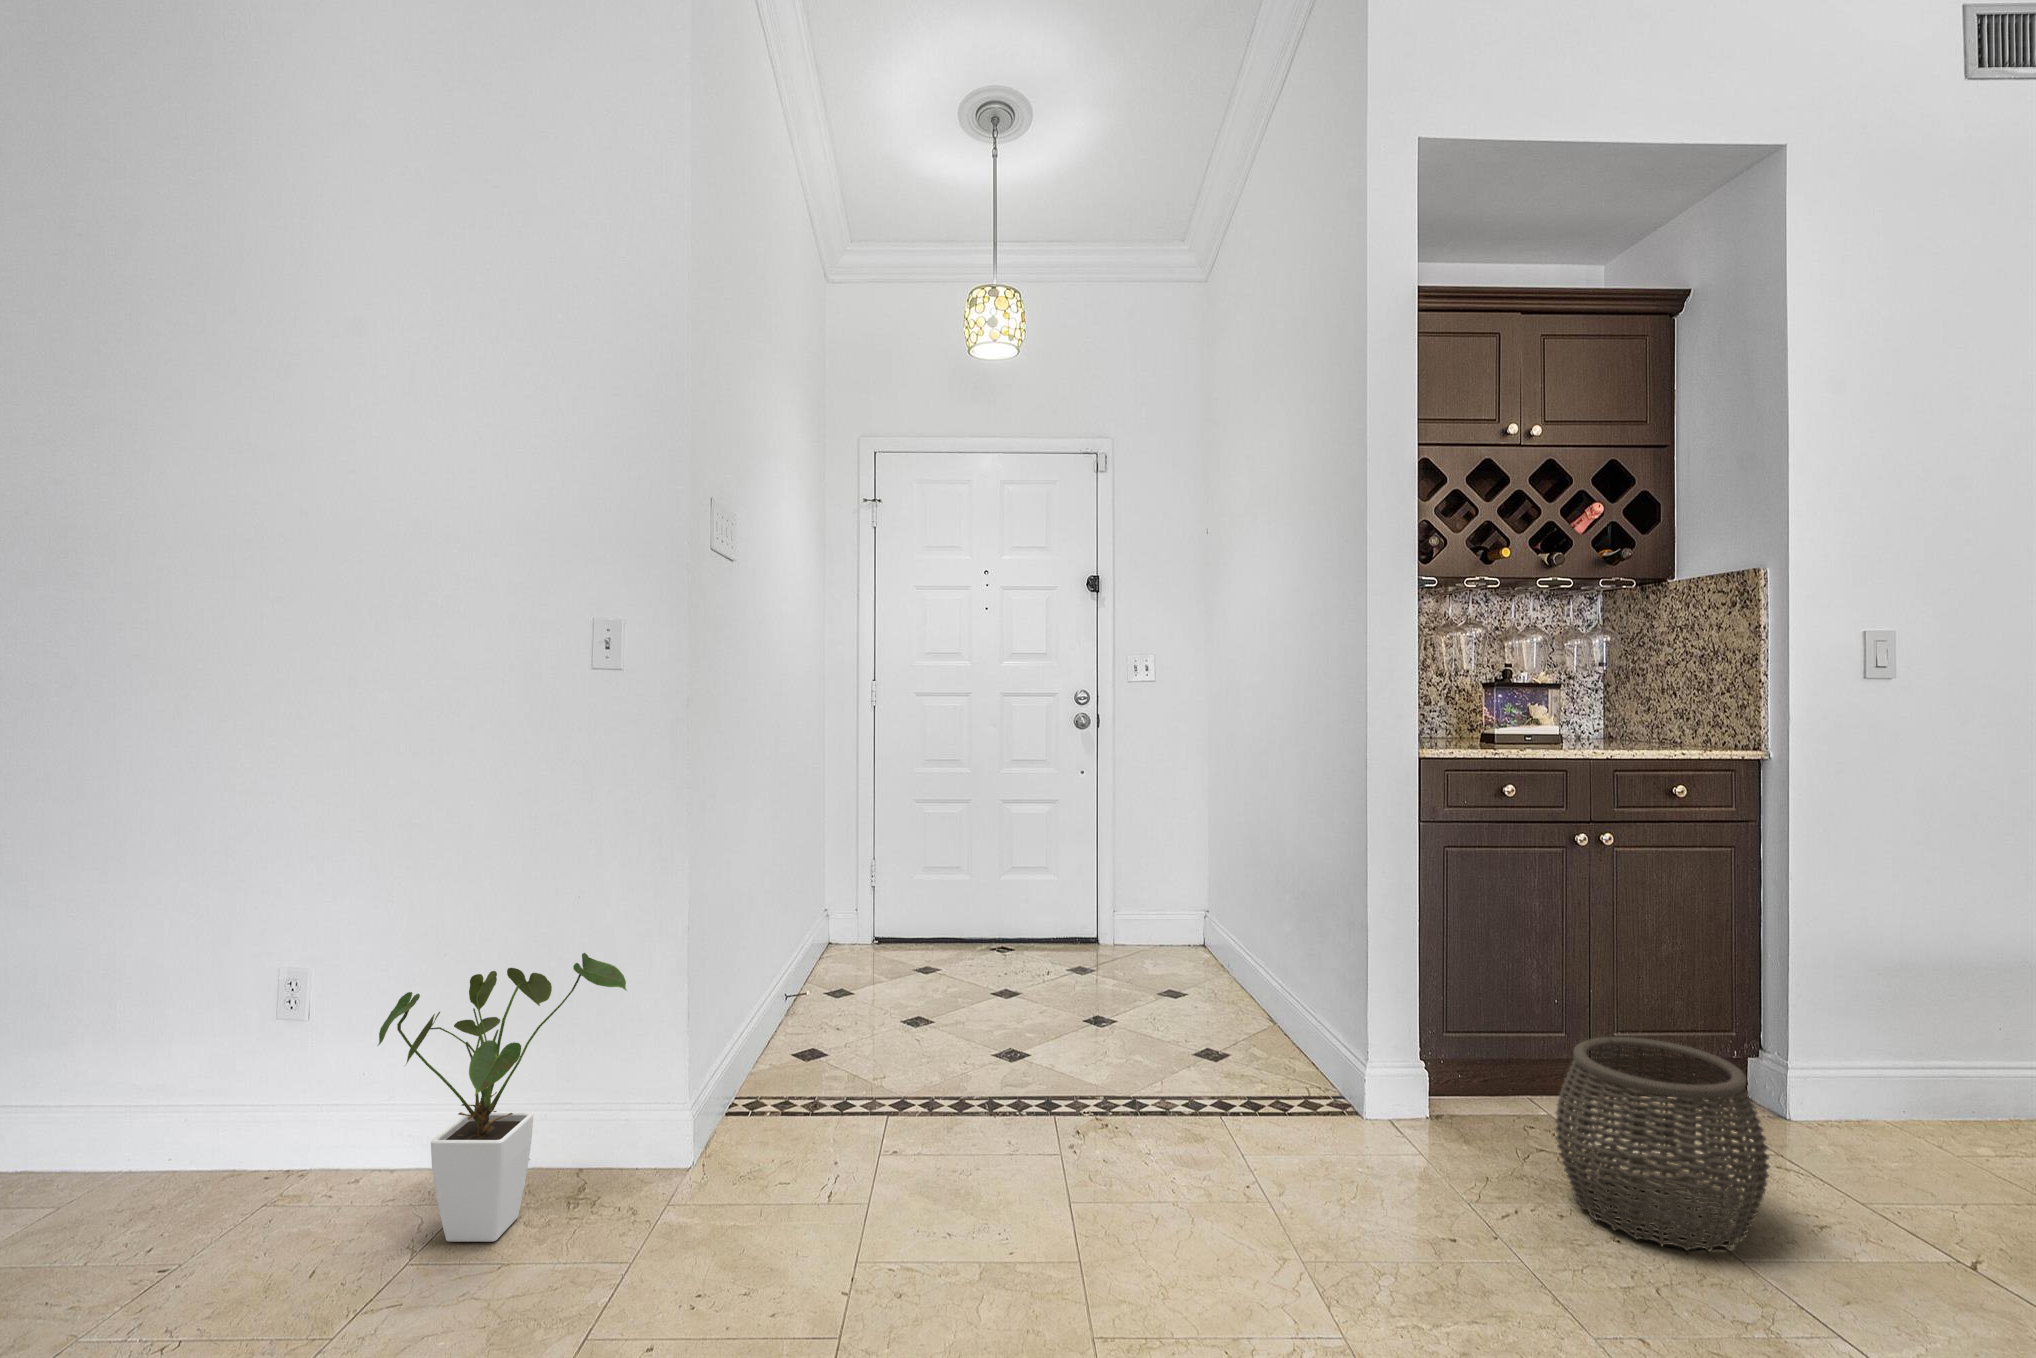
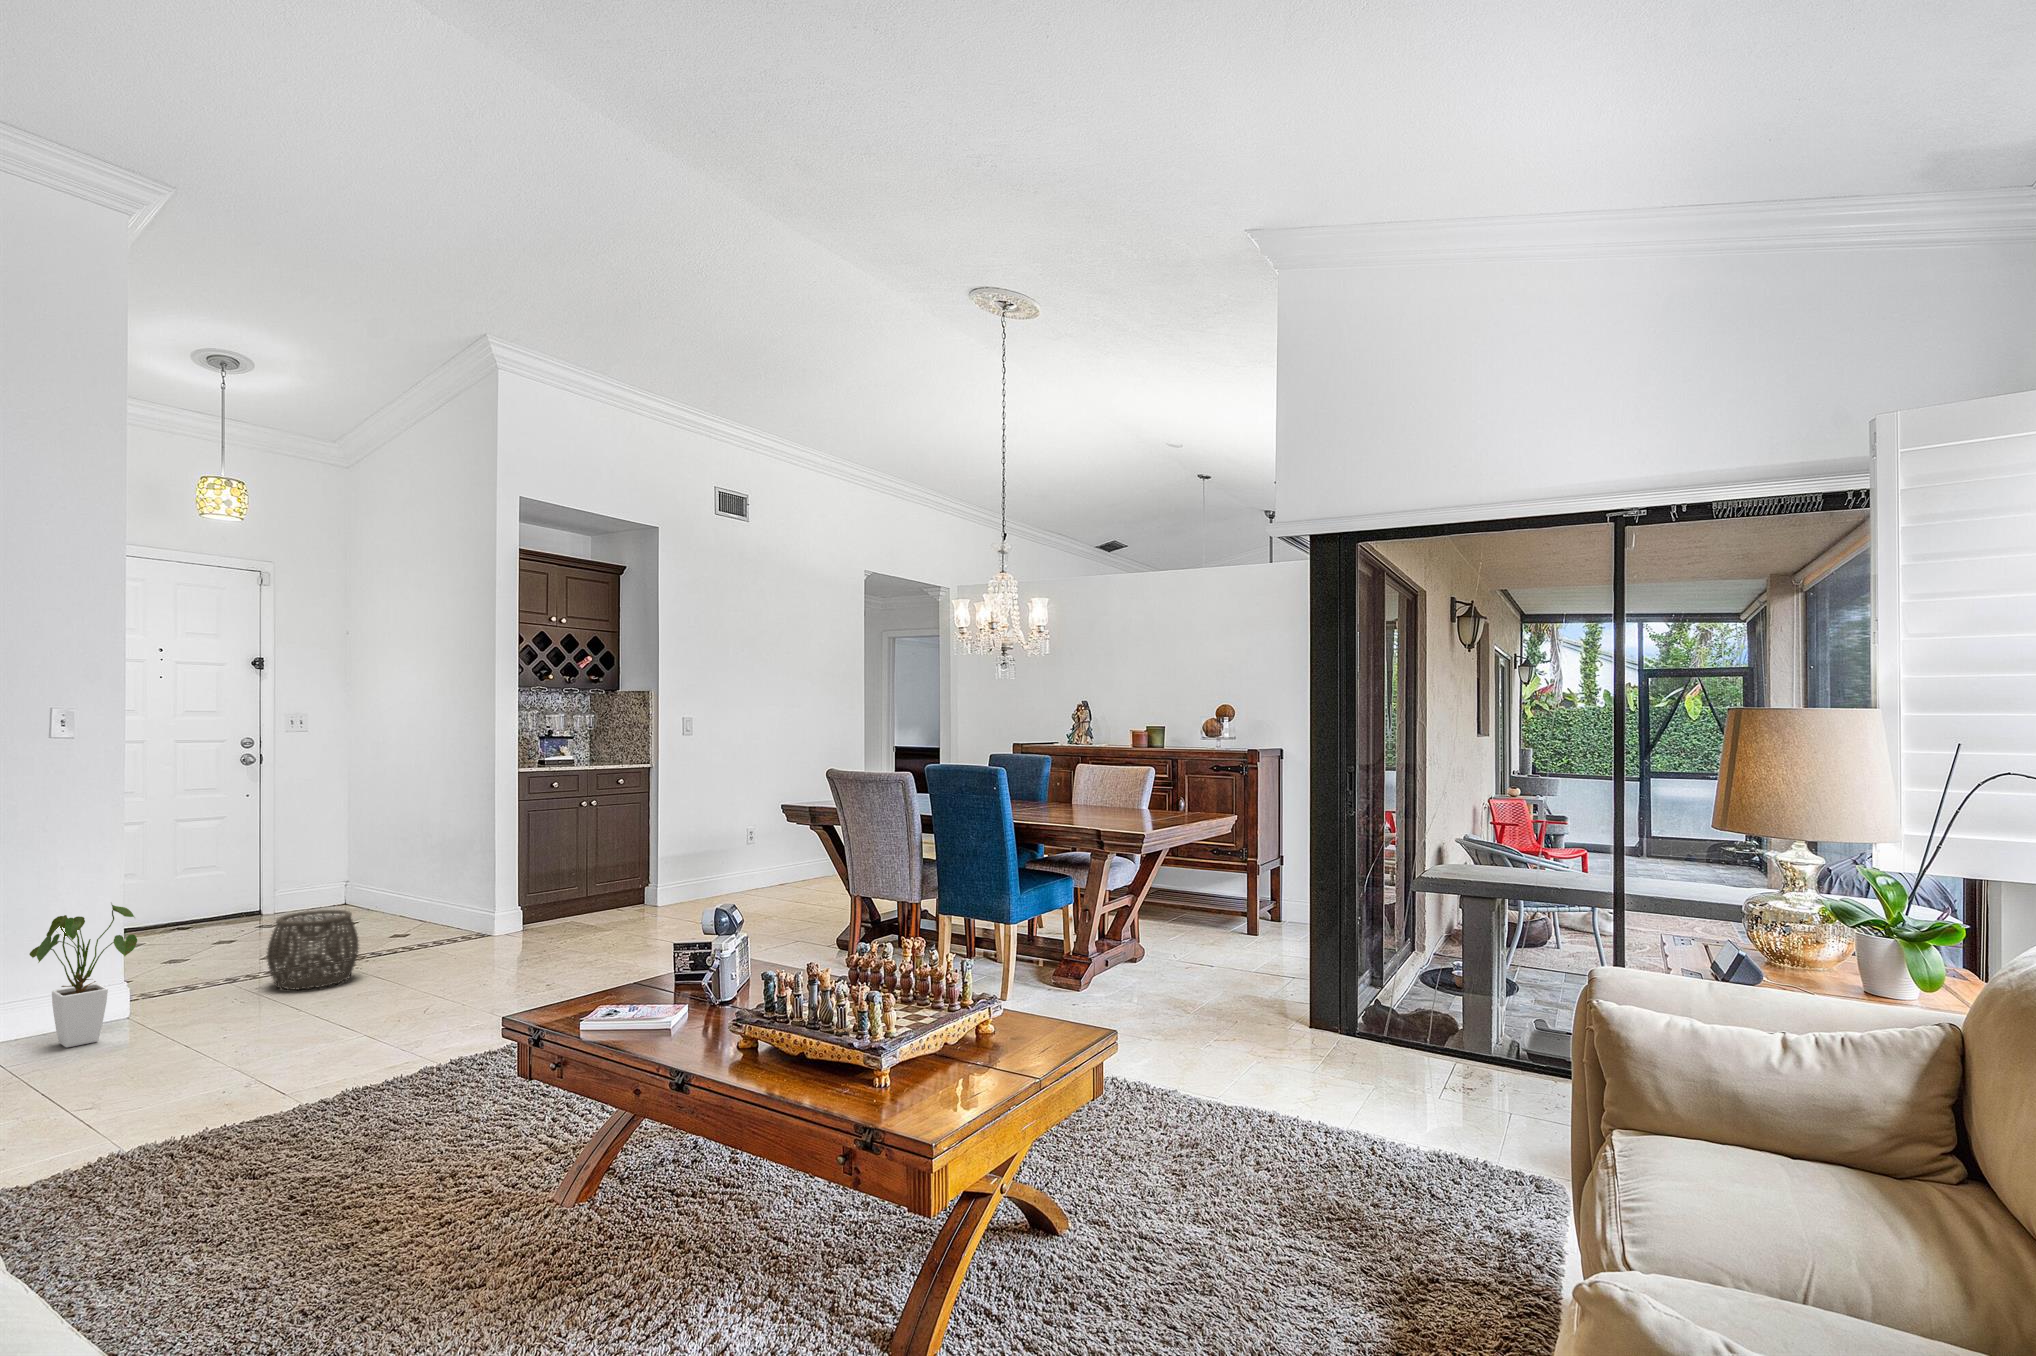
woven basket: present [1555,1037,1769,1251] -> present [267,910,359,990]

